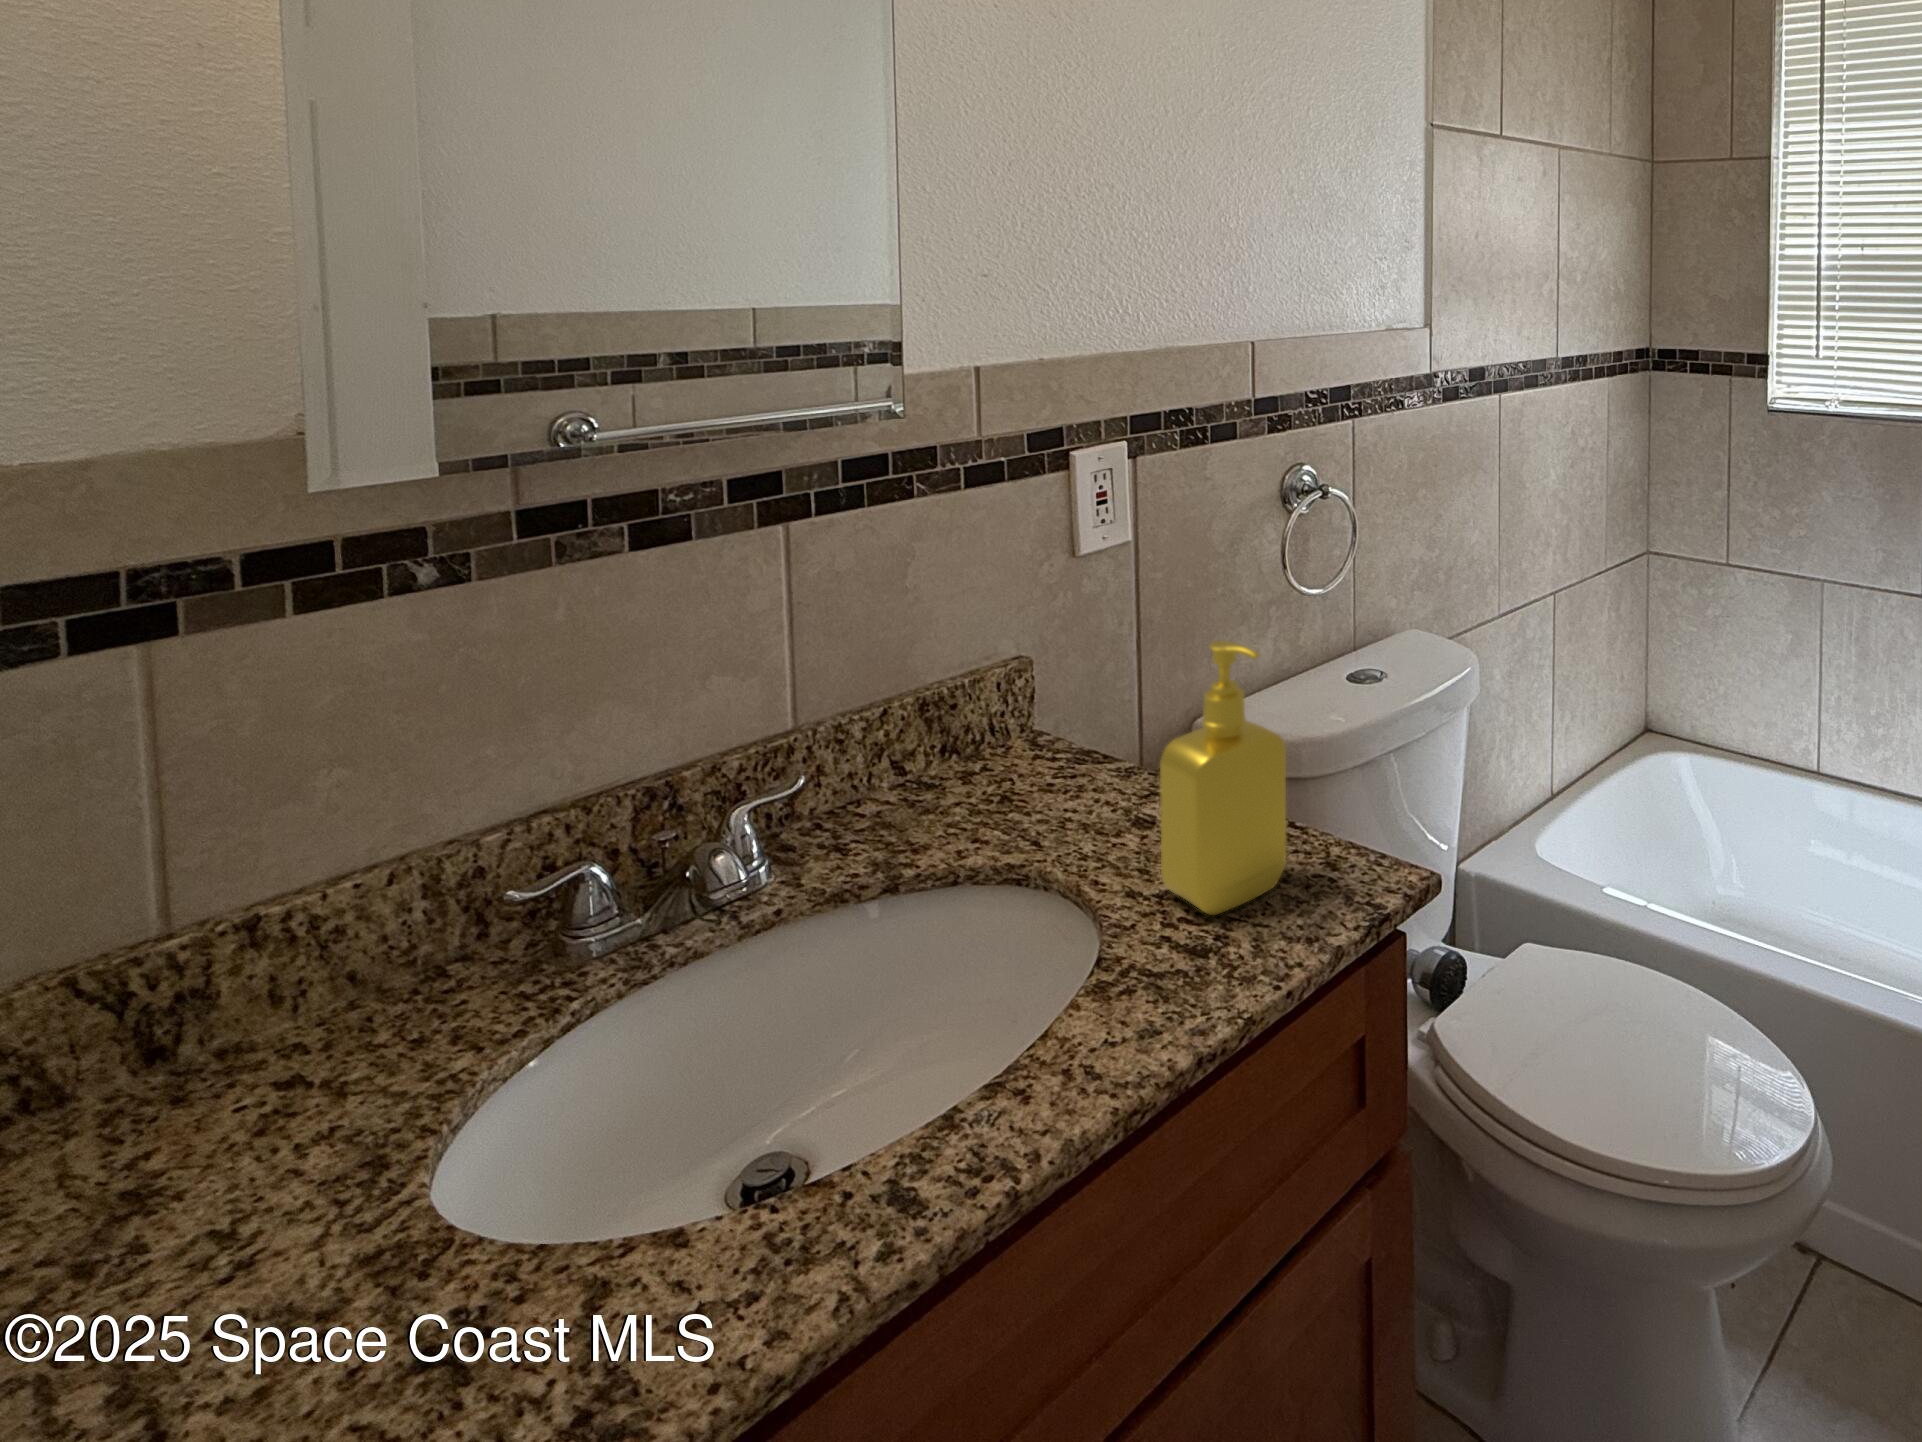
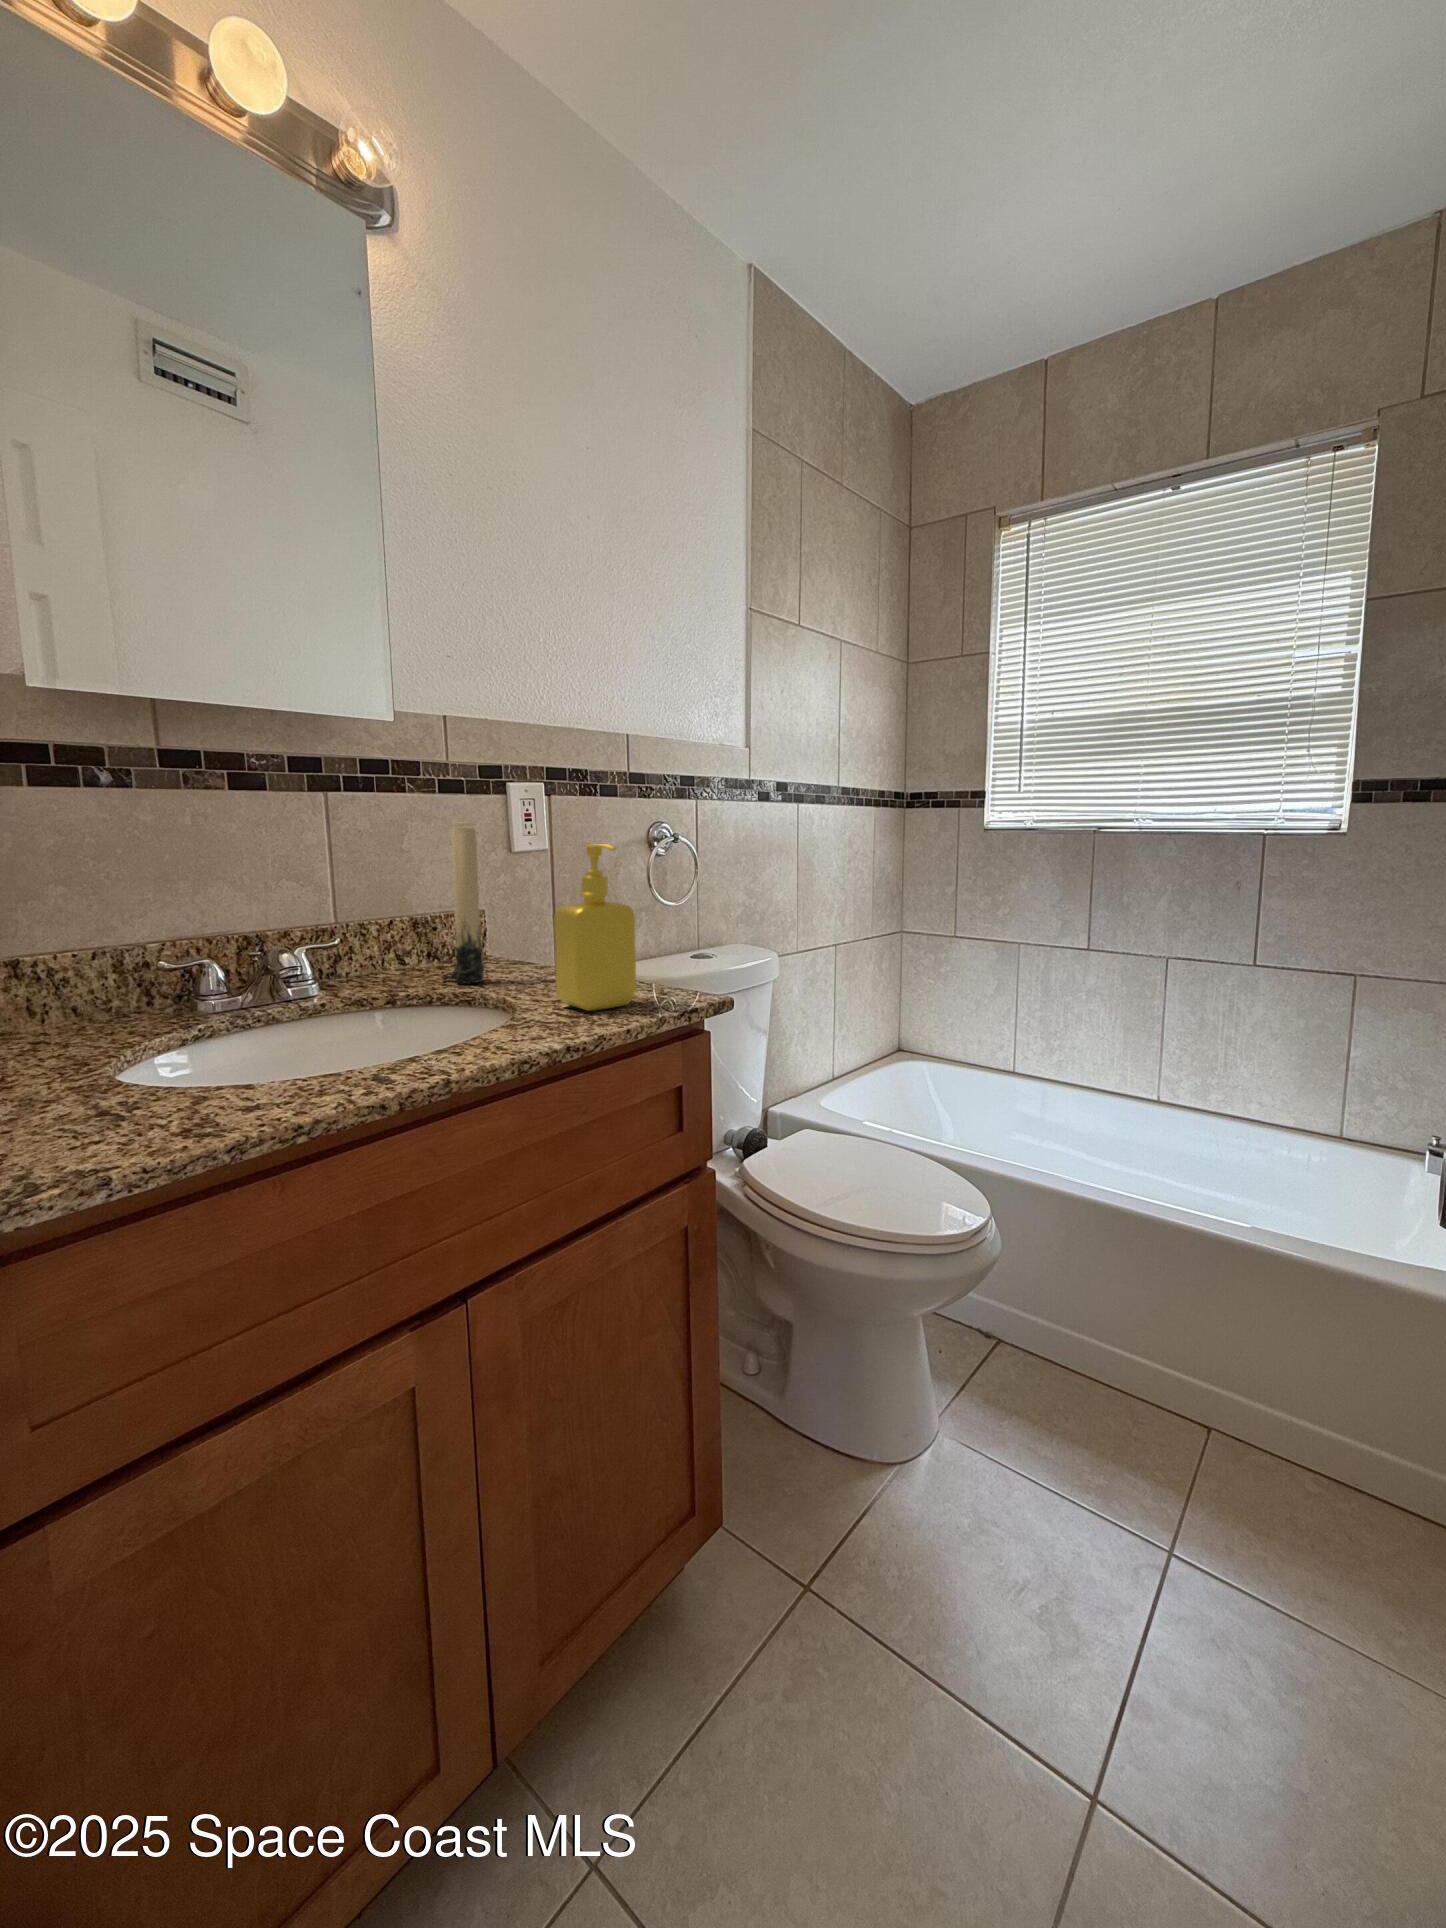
candle: none [967,560,1035,818] -> present [443,822,484,984]

